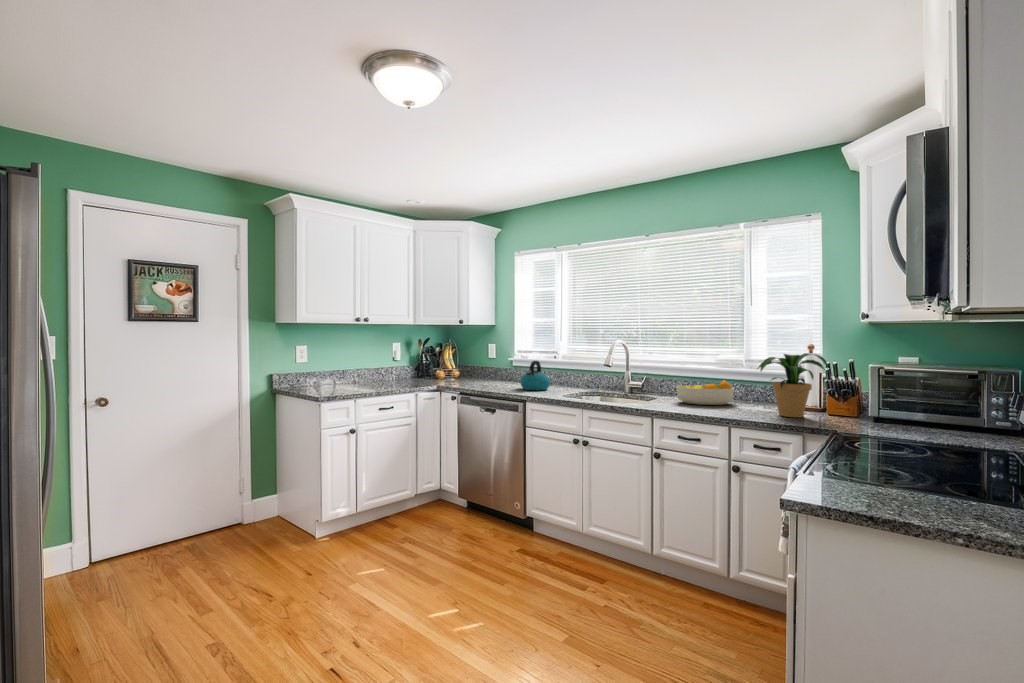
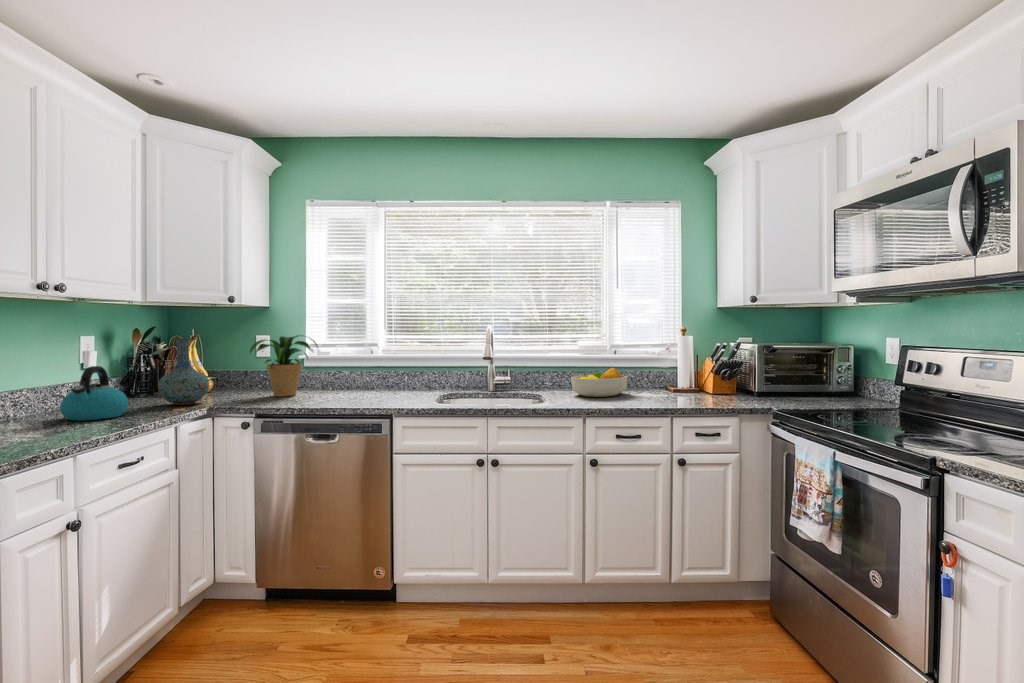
vase: none [420,344,446,383] -> present [158,339,209,405]
potted plant: present [758,353,828,417] -> present [250,335,317,396]
kettle: present [520,361,550,390] -> present [60,366,128,421]

